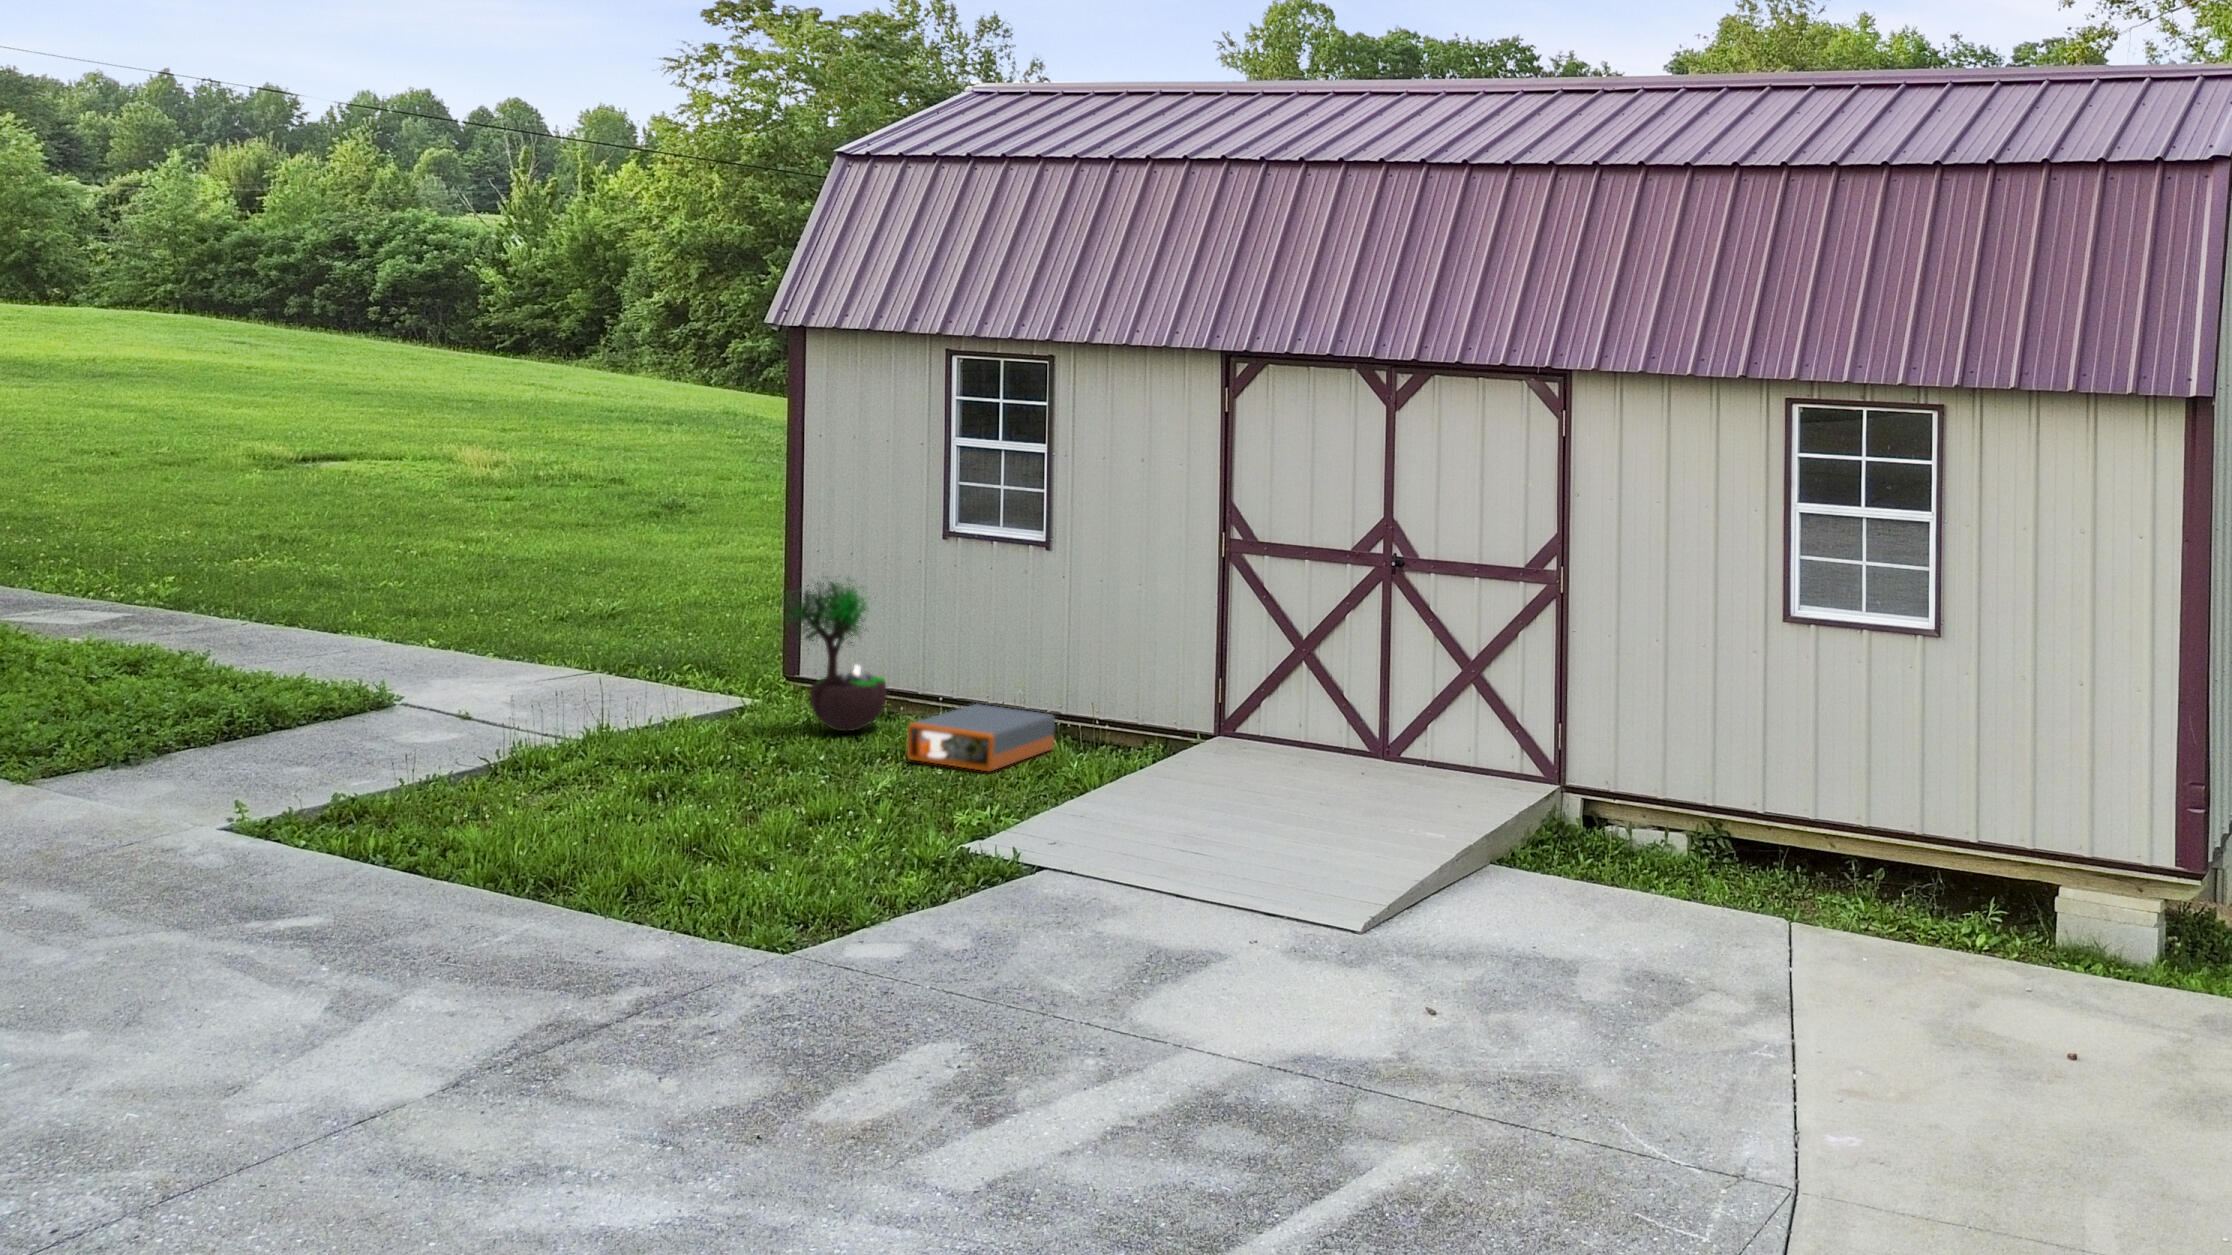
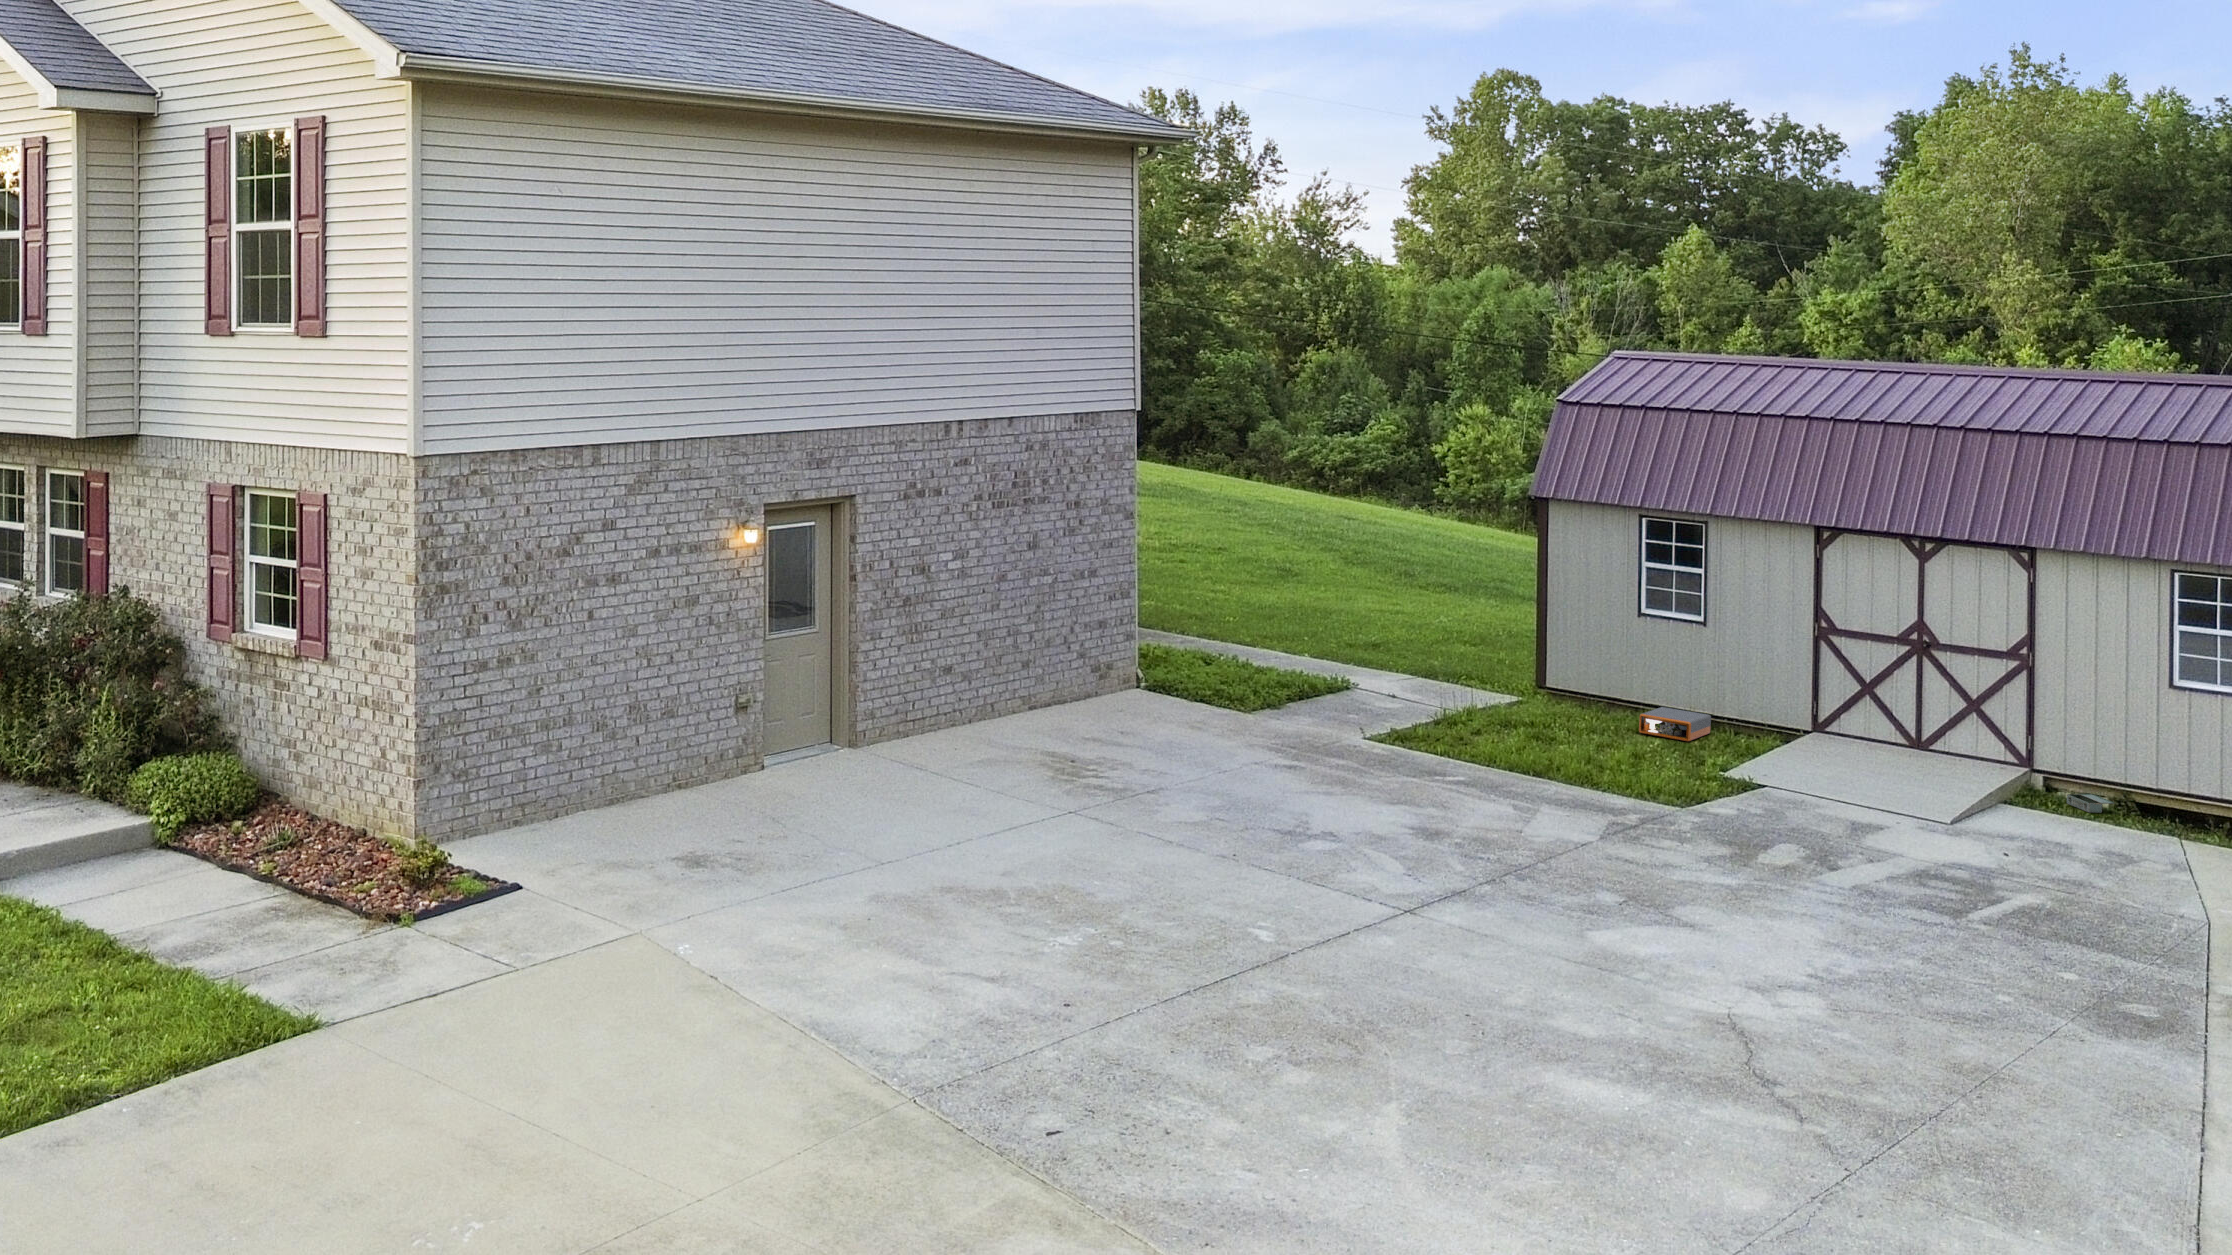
potted tree: present [785,577,887,731] -> none [1555,629,1608,717]
toolbox: none [1615,832,1693,875] -> present [2067,794,2114,813]

